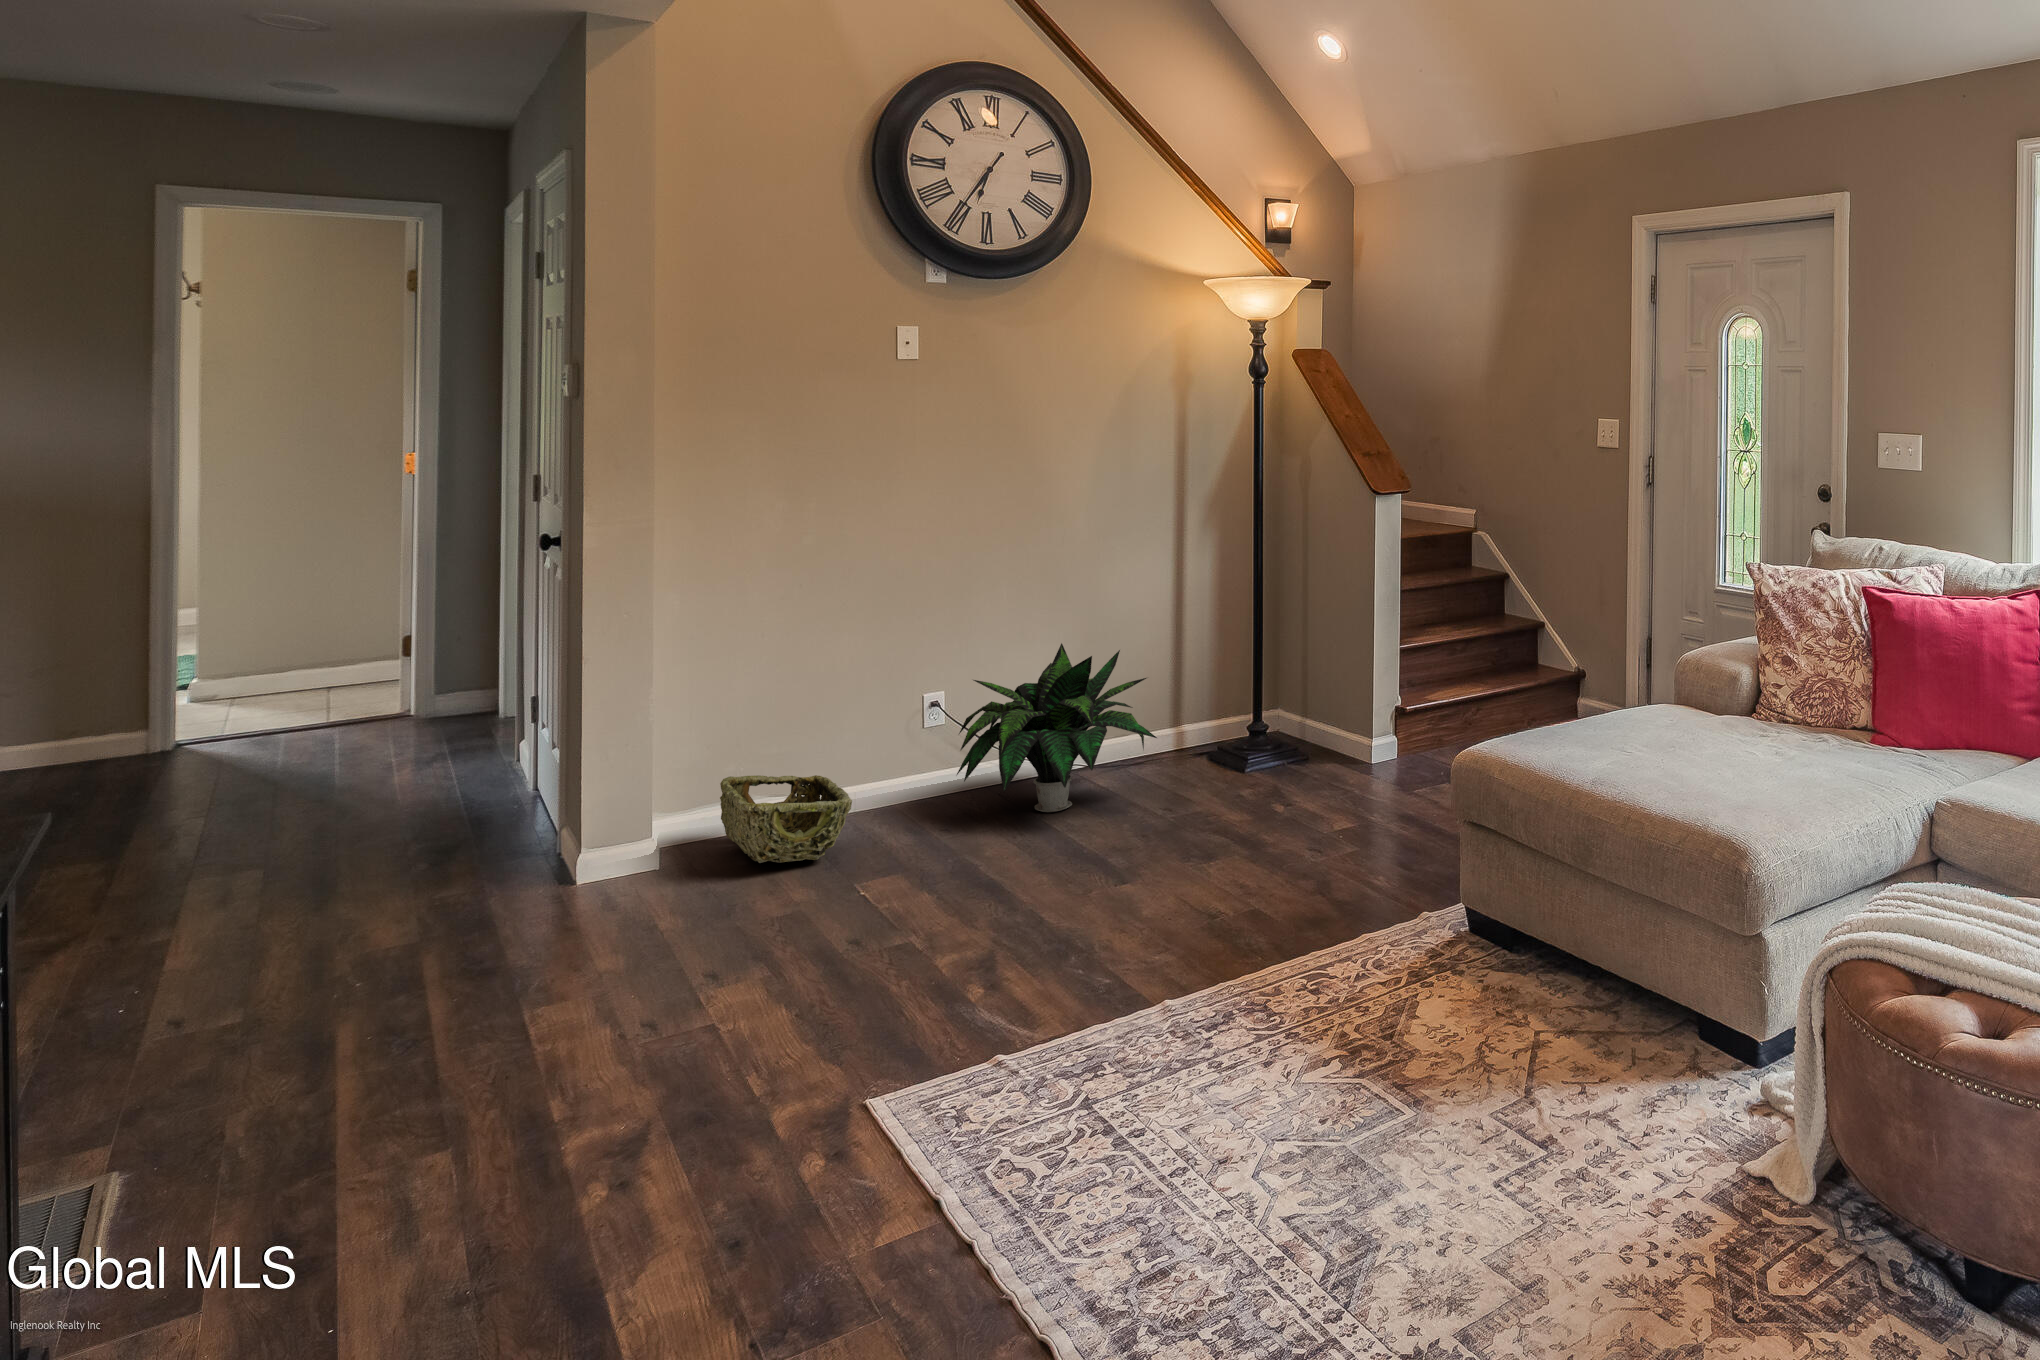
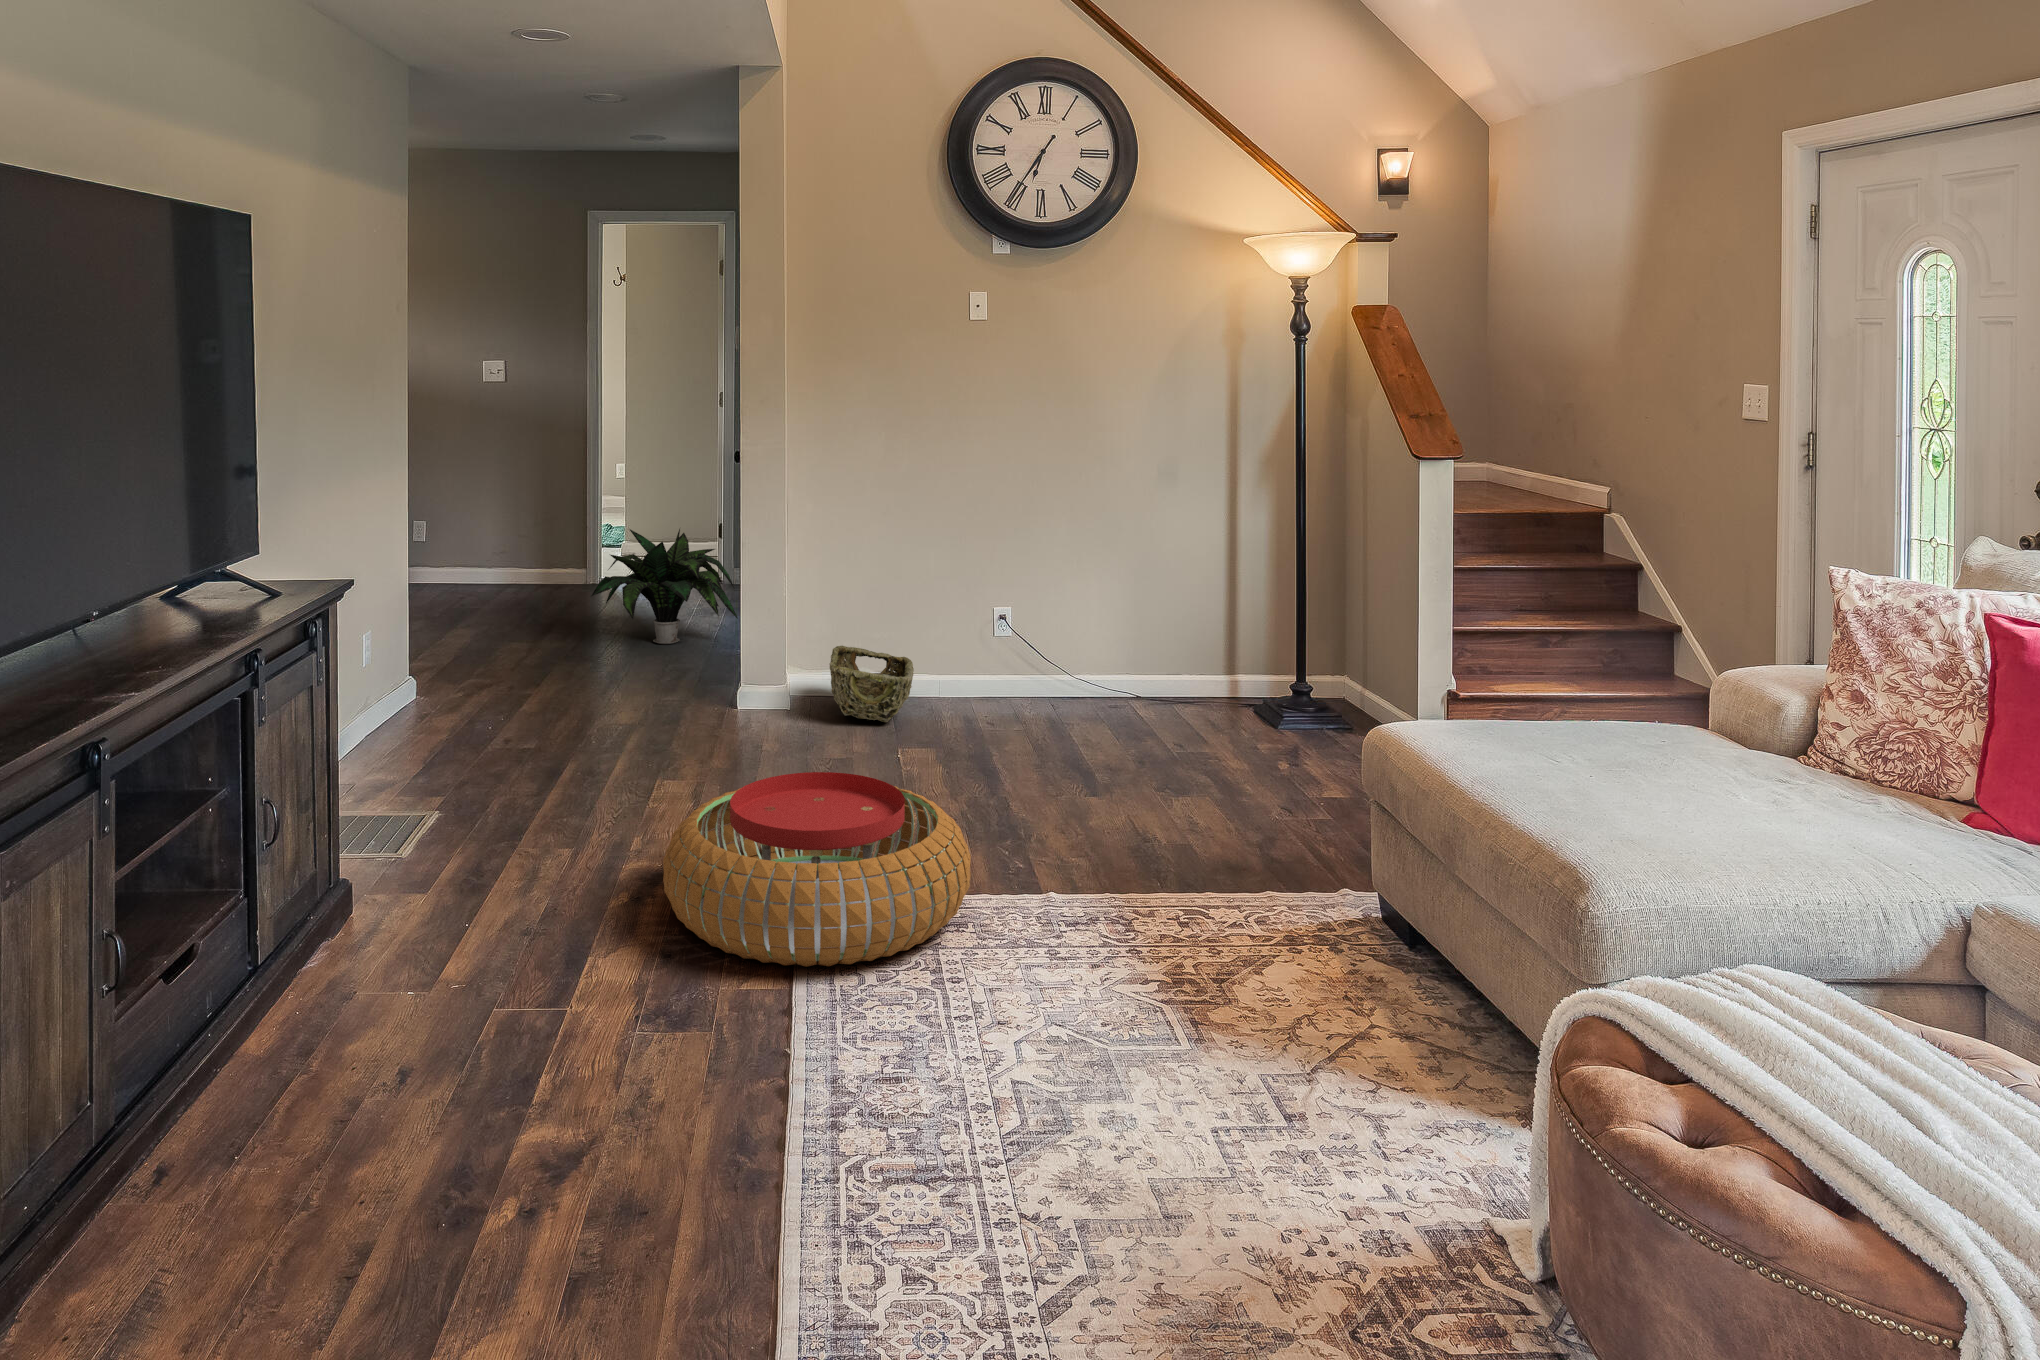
potted plant: present [957,643,1157,812] -> present [591,529,738,644]
pouf: none [688,928,1107,1206] -> present [663,772,971,967]

